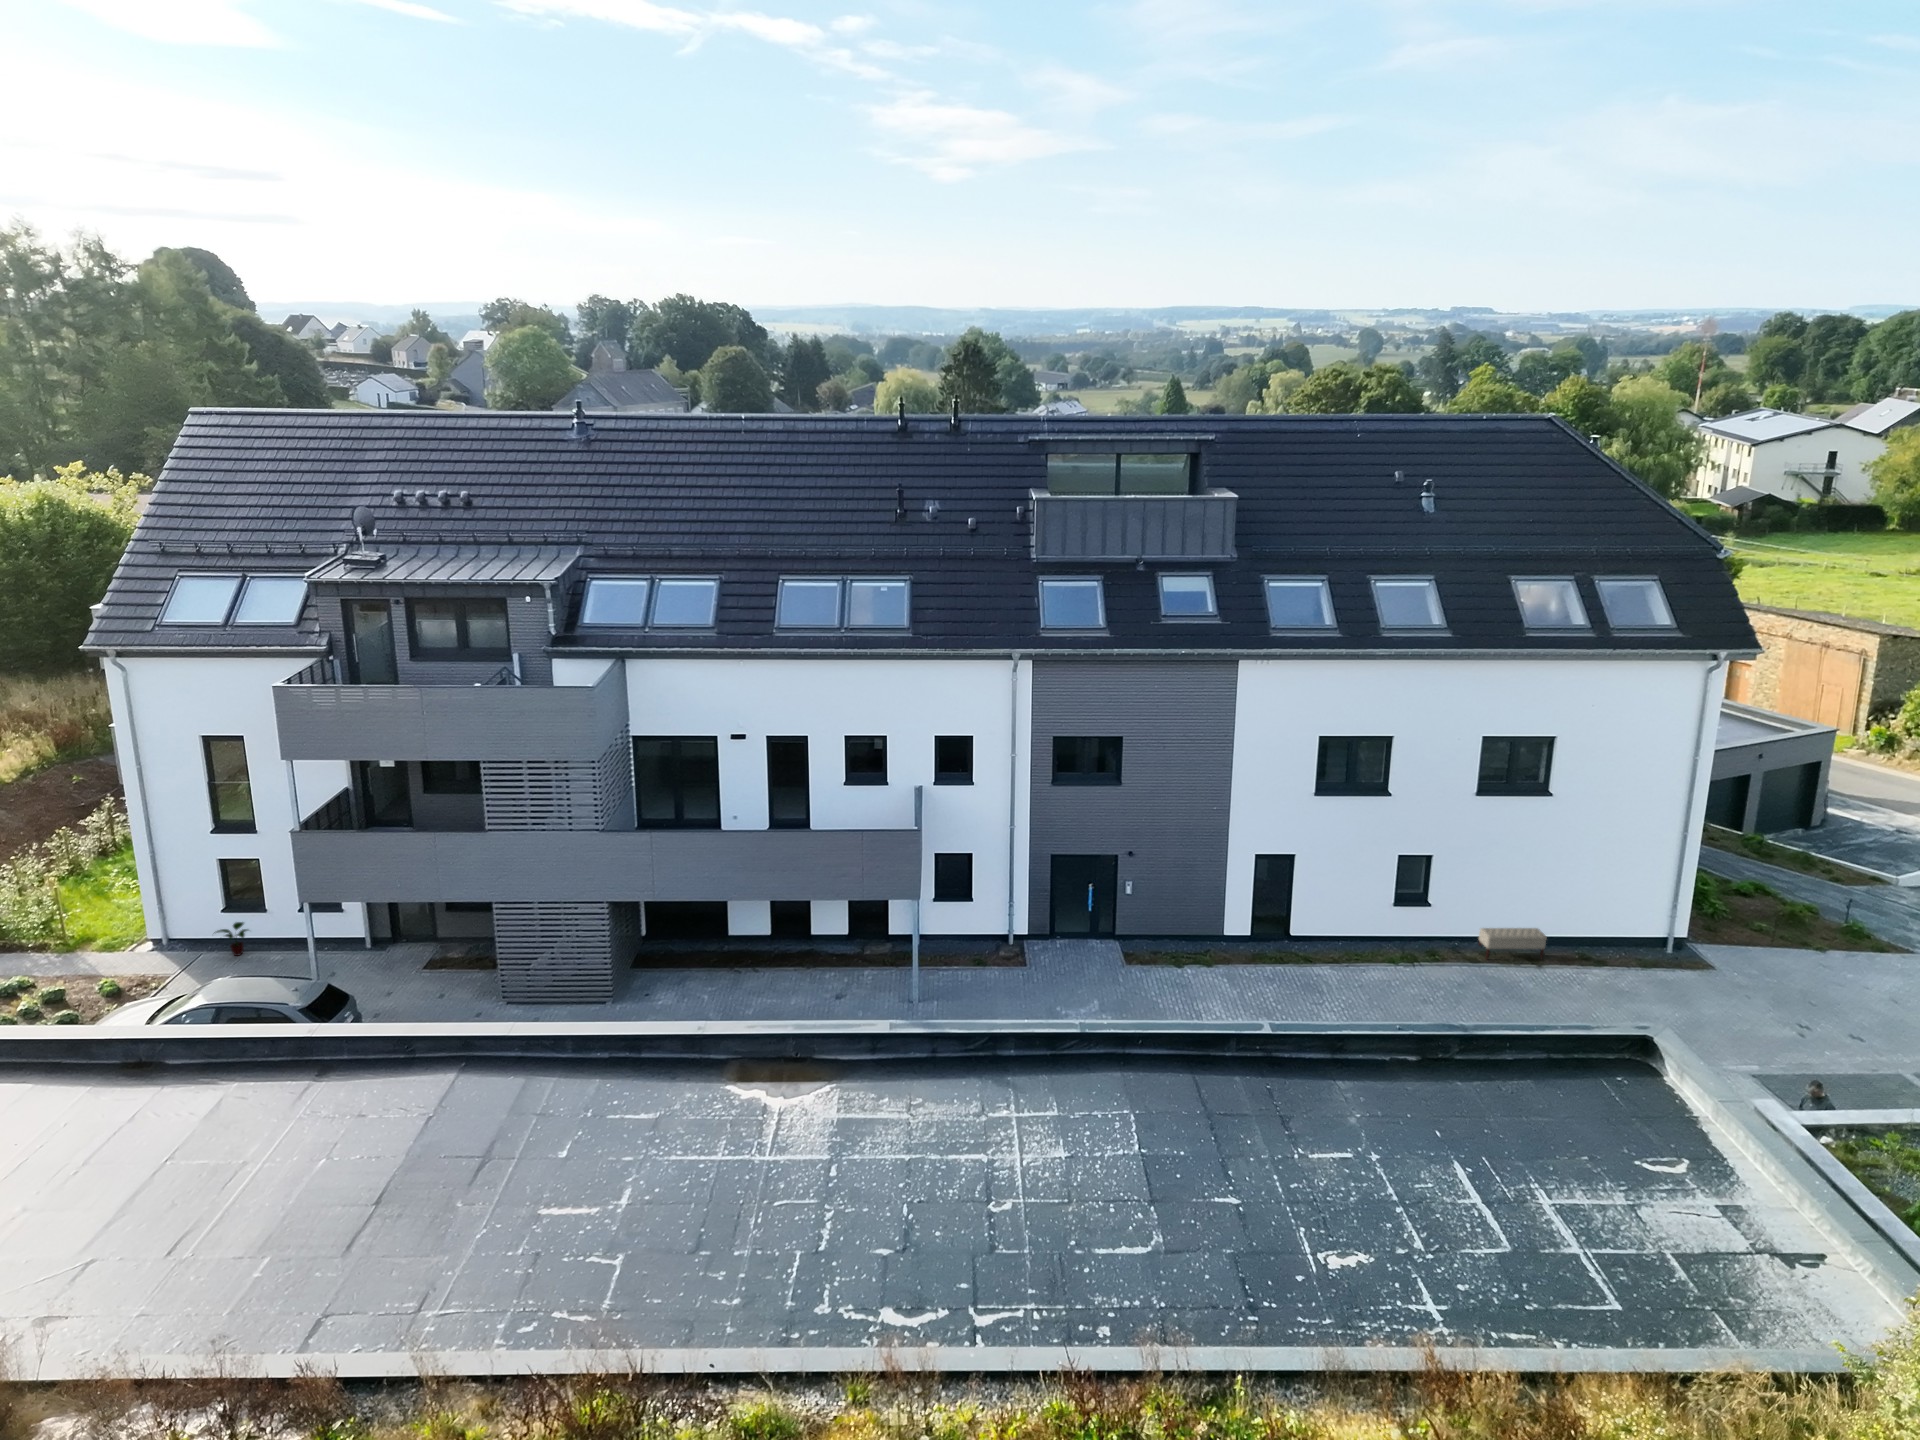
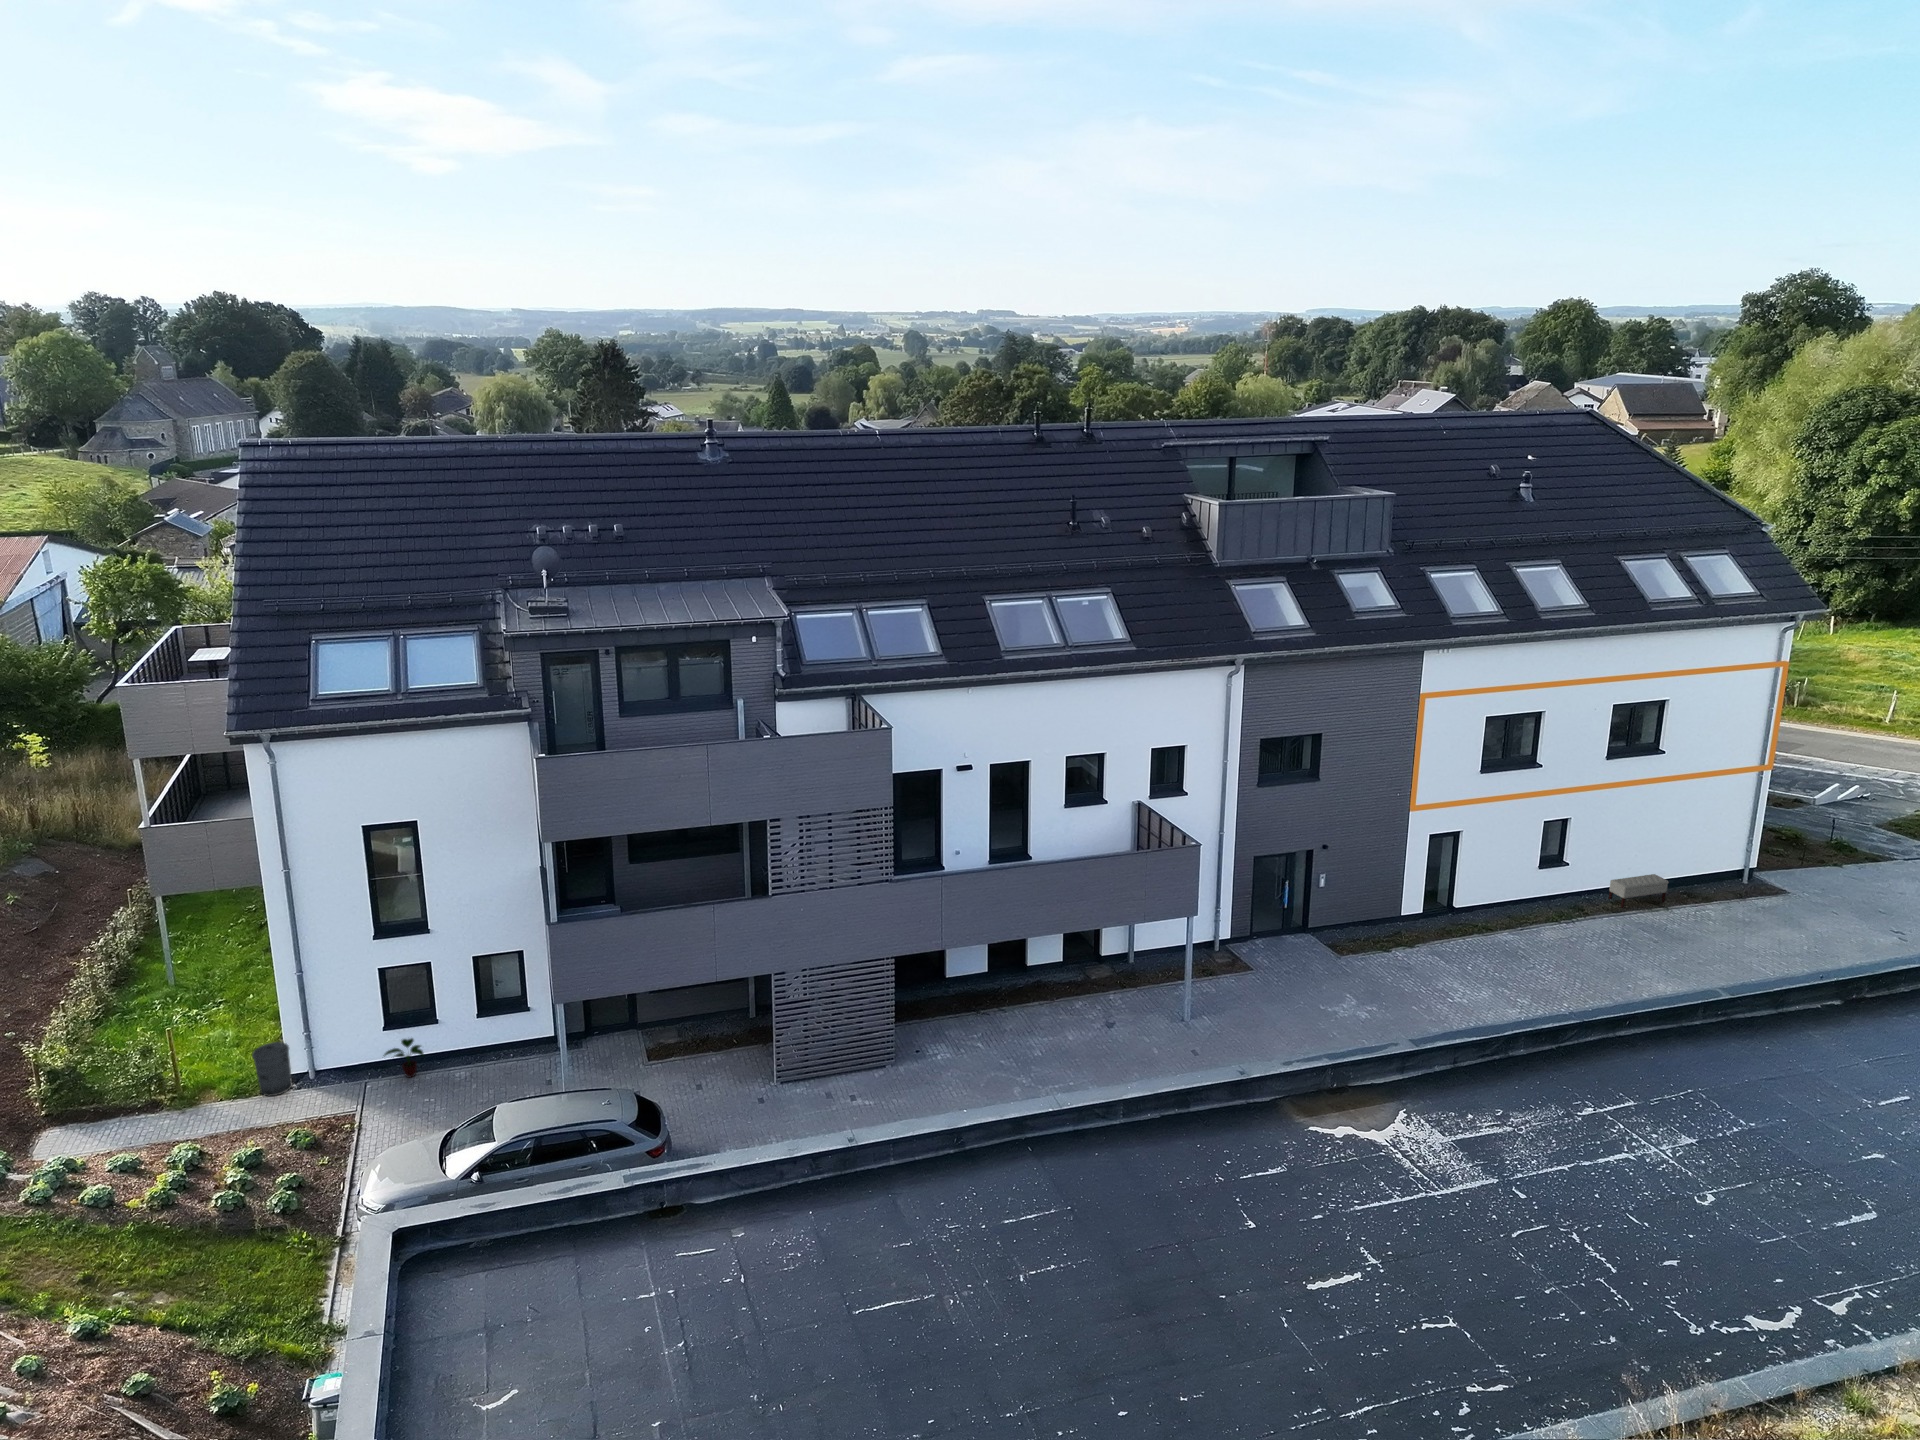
trash can: none [112,911,149,955] -> present [252,1042,293,1096]

